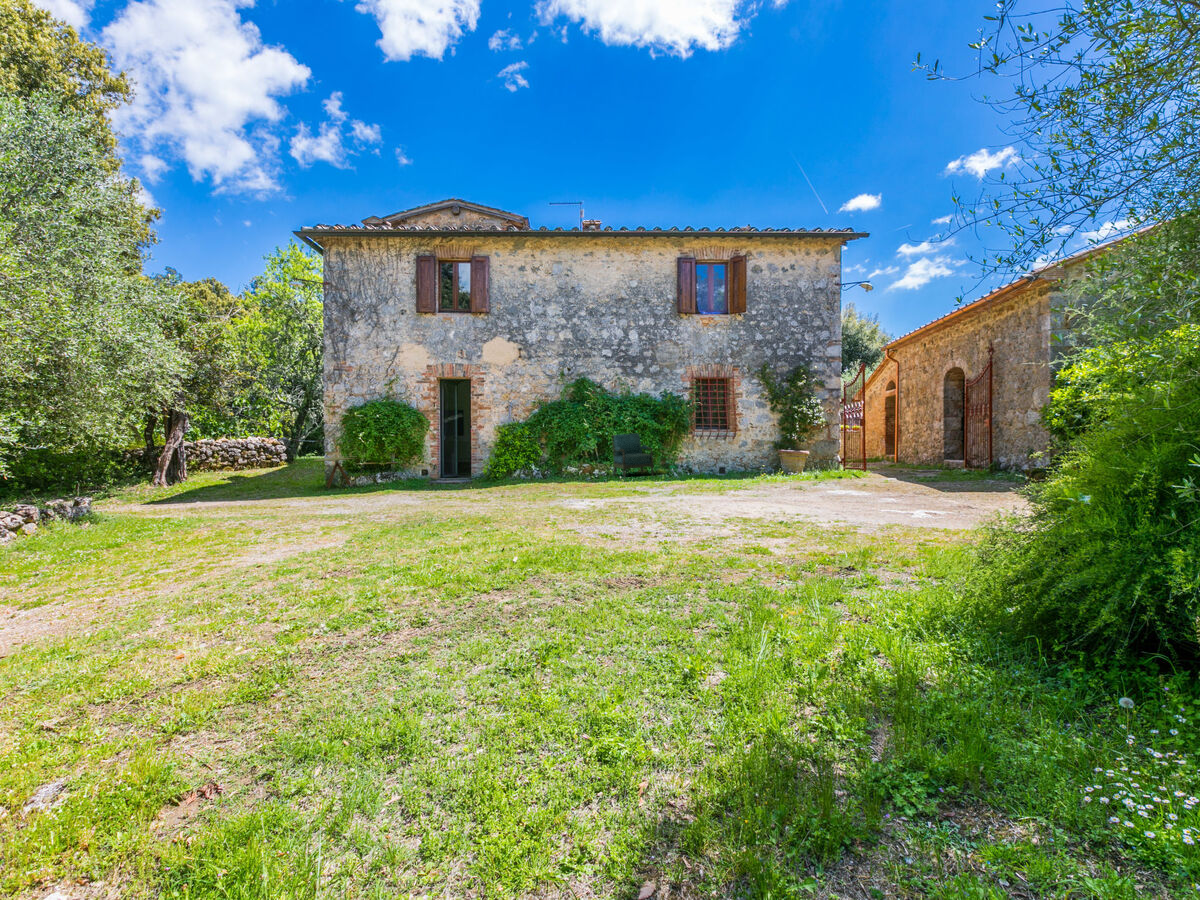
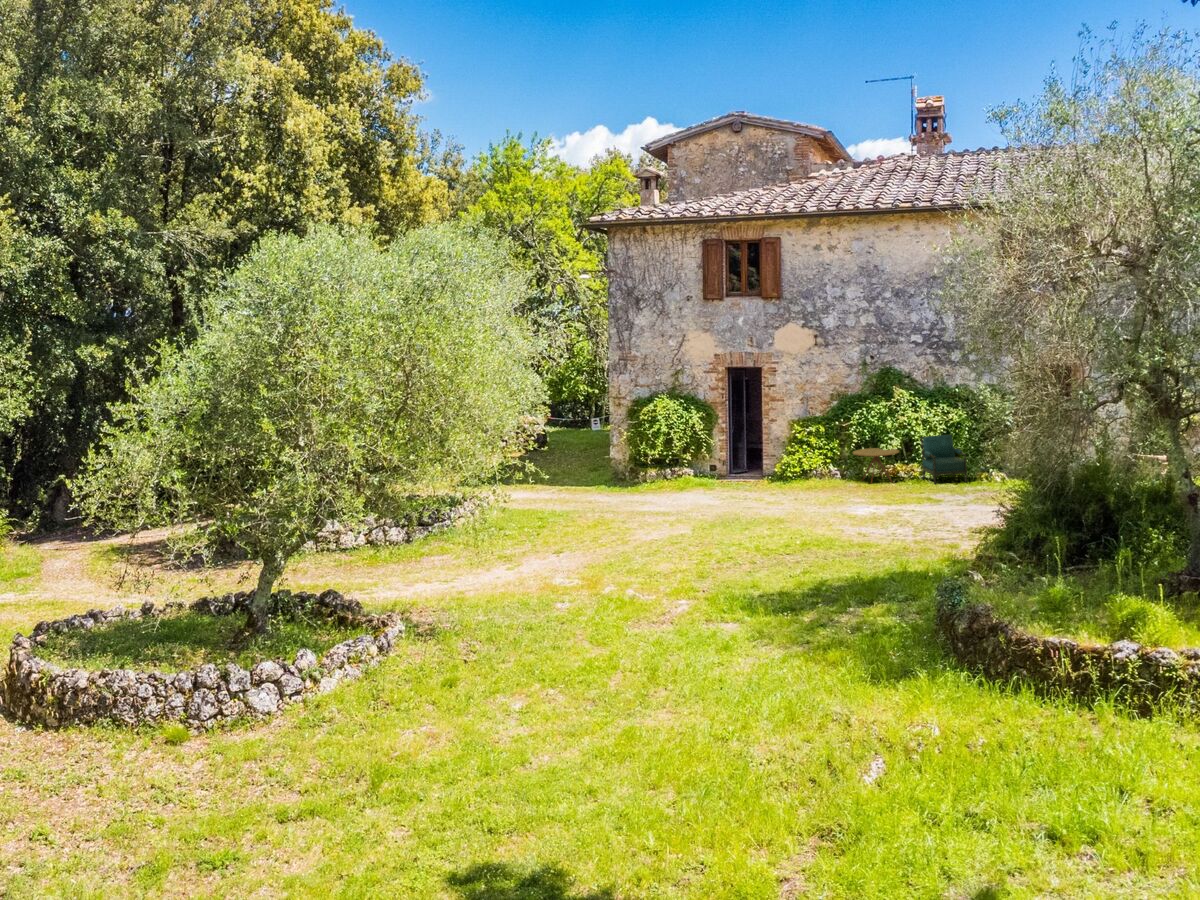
round table: present [314,458,354,488] -> present [853,448,899,483]

